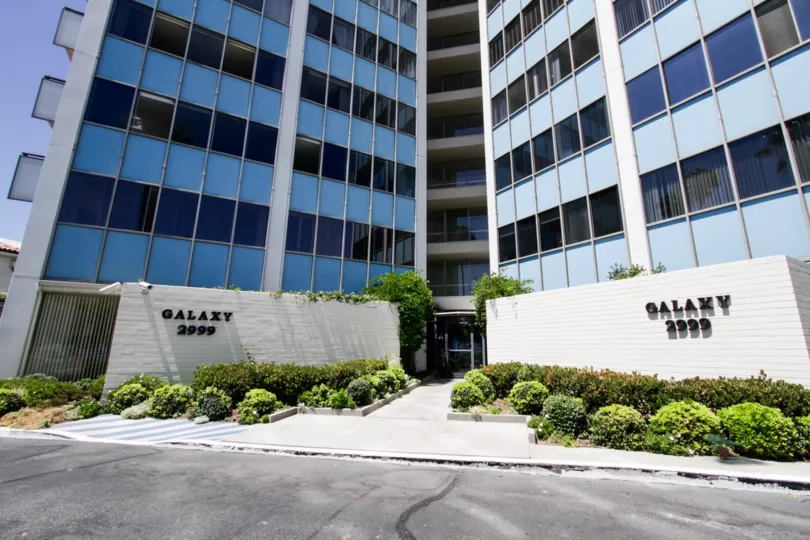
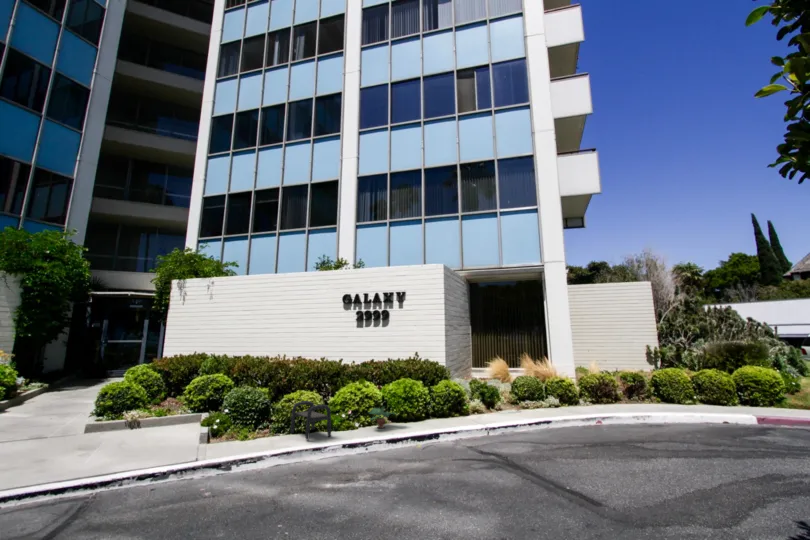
bench: none [611,418,660,459] -> present [291,401,331,440]

